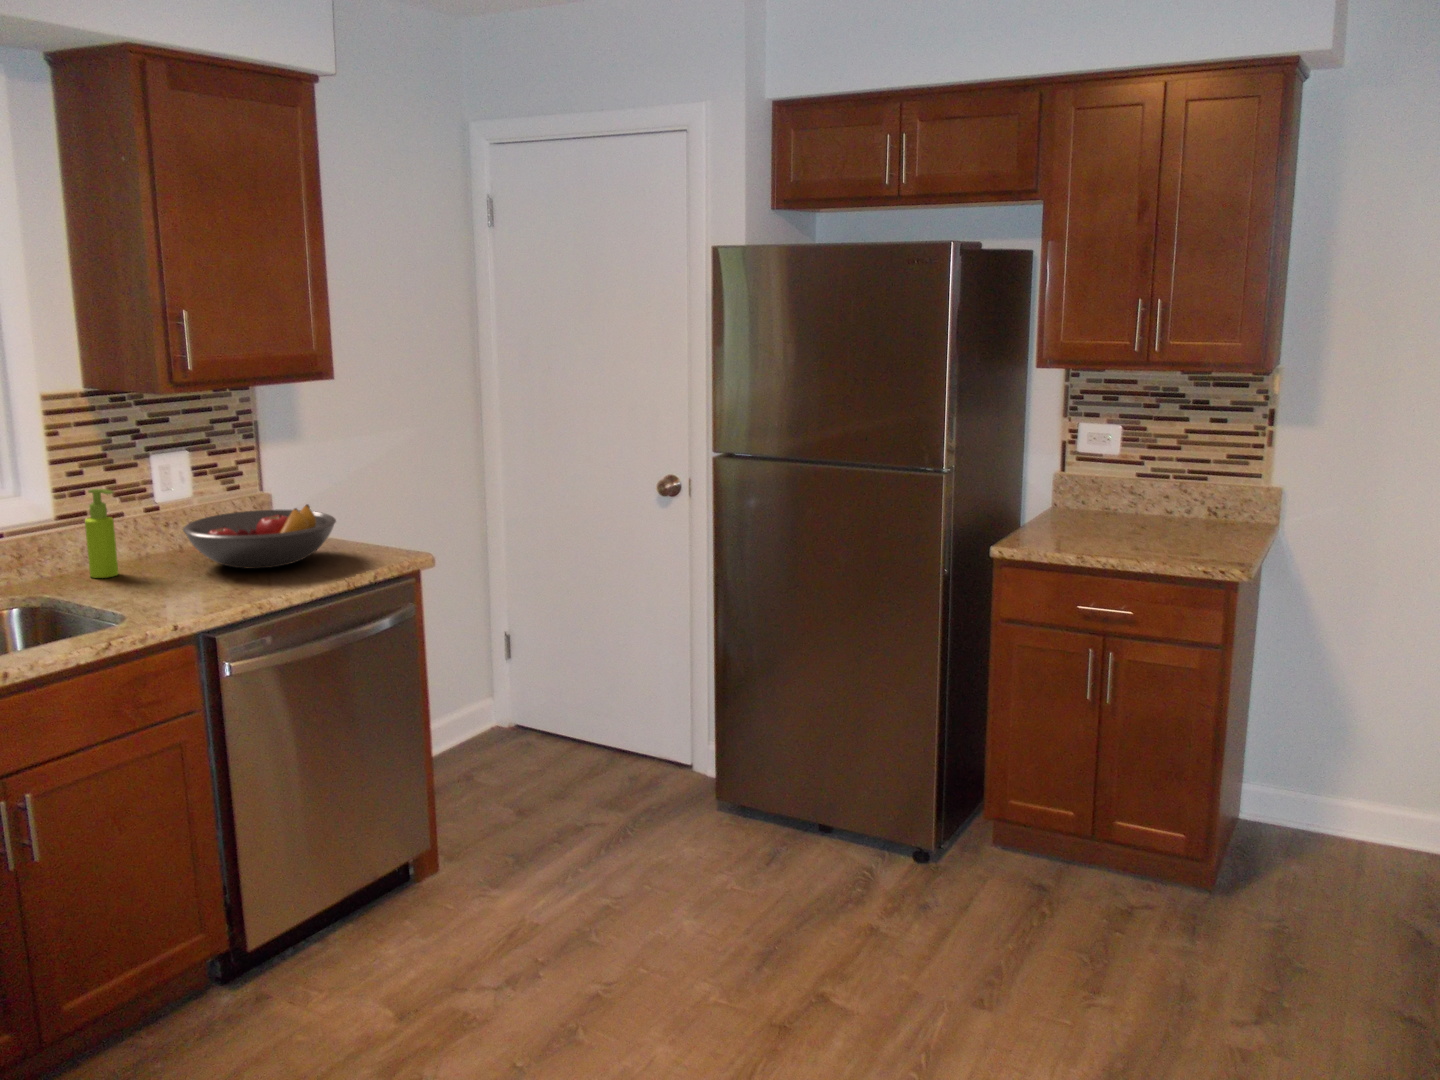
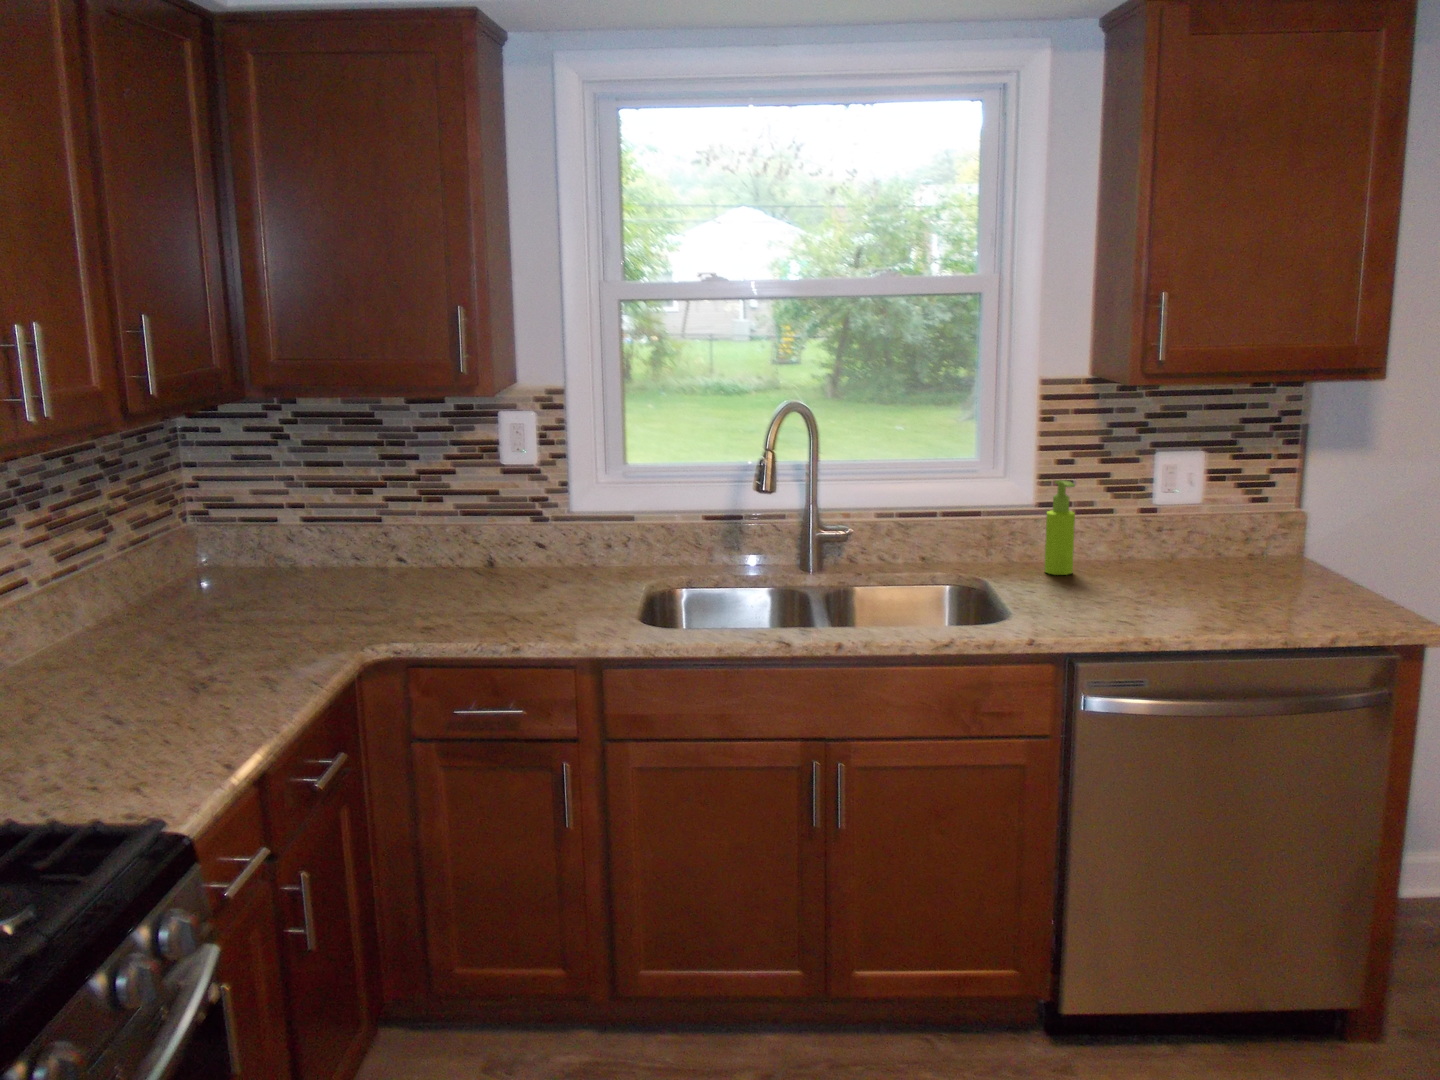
fruit bowl: present [183,504,336,569] -> none [1136,528,1326,601]

